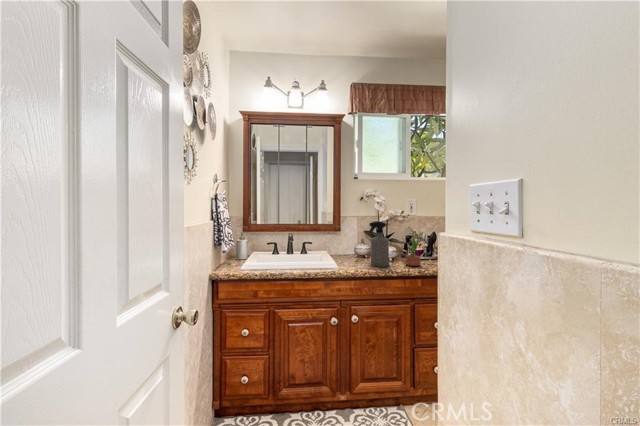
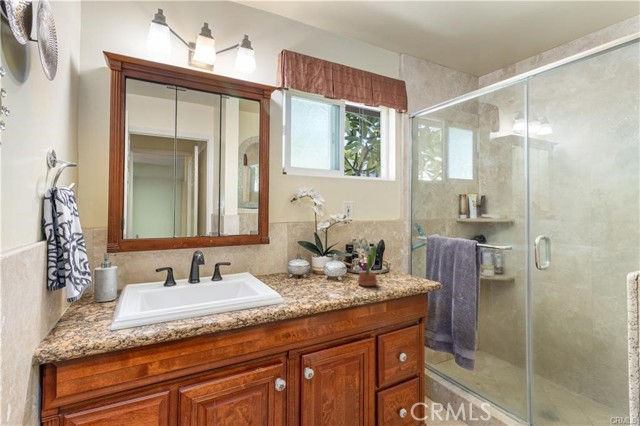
spray bottle: present [368,221,389,267] -> none [317,232,343,293]

